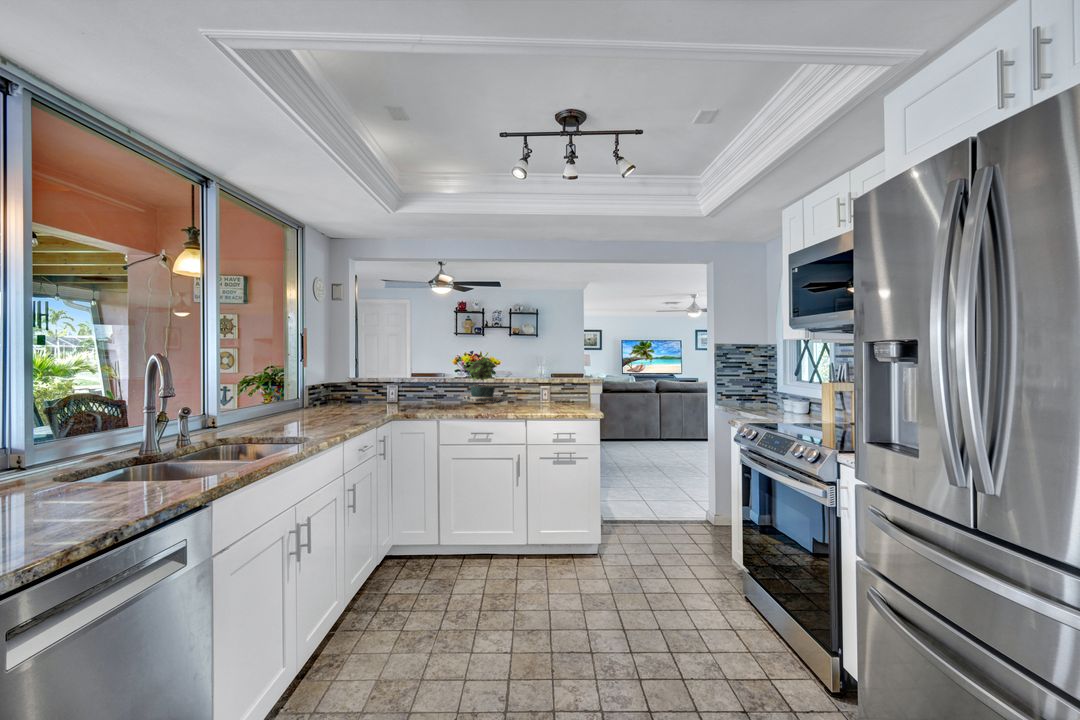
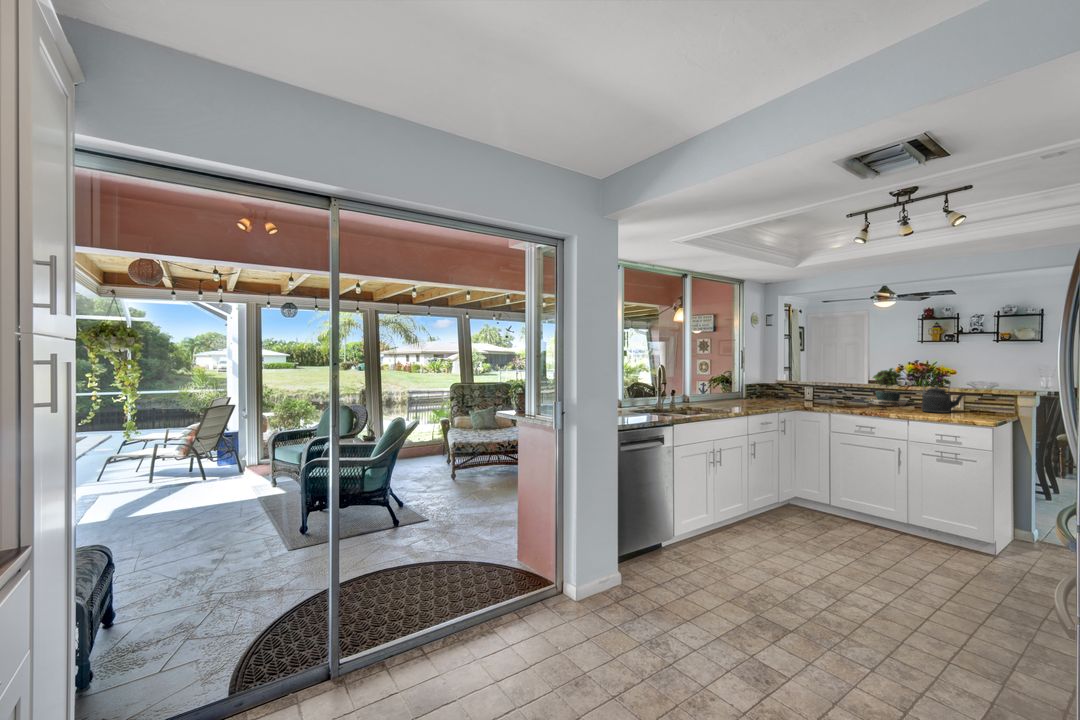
kettle: none [524,369,558,407] -> present [921,381,964,413]

